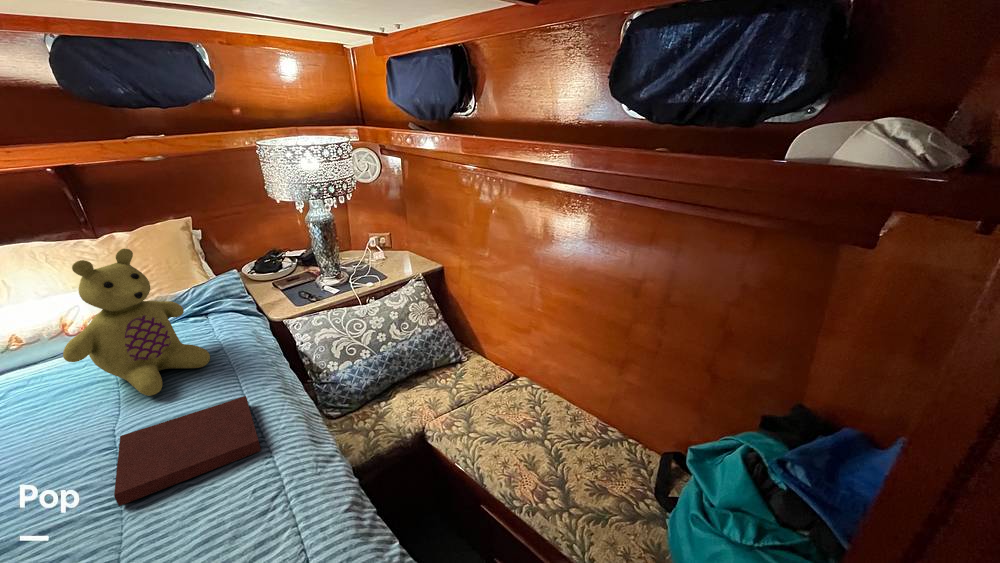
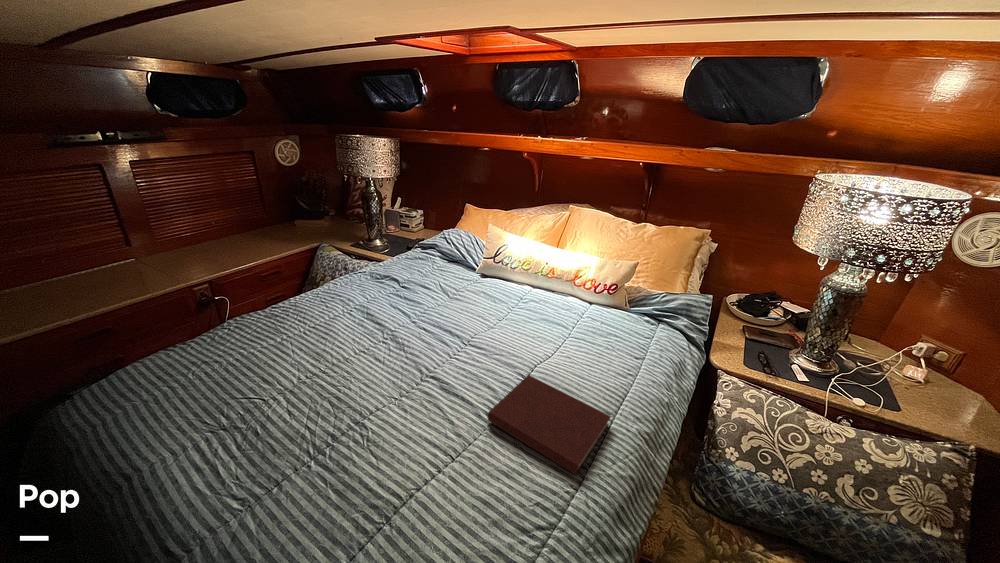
stuffed bear: present [63,248,210,396] -> none [548,240,636,364]

